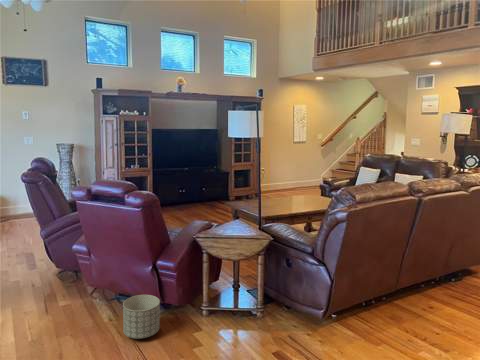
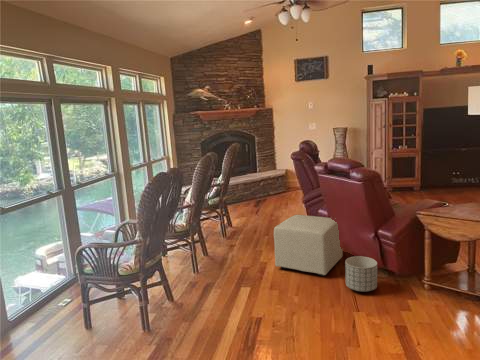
ottoman: none [13,254,105,335] -> present [274,215,343,276]

